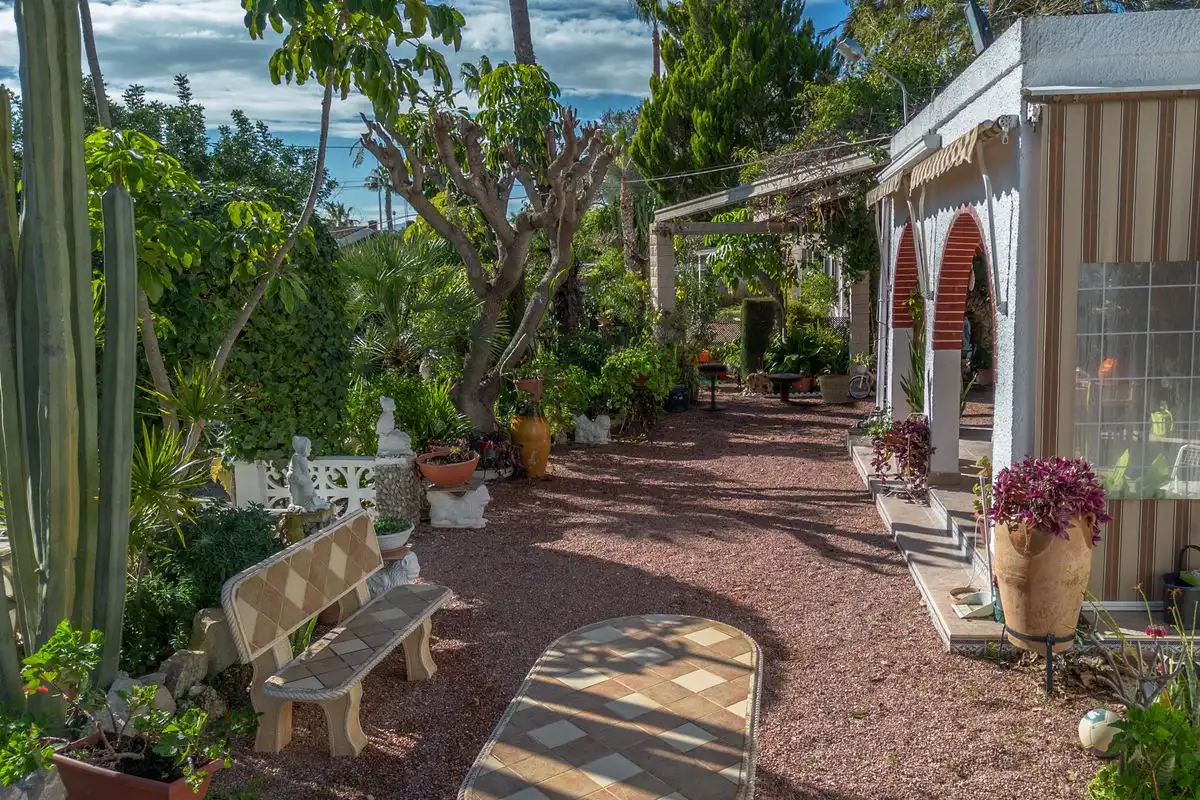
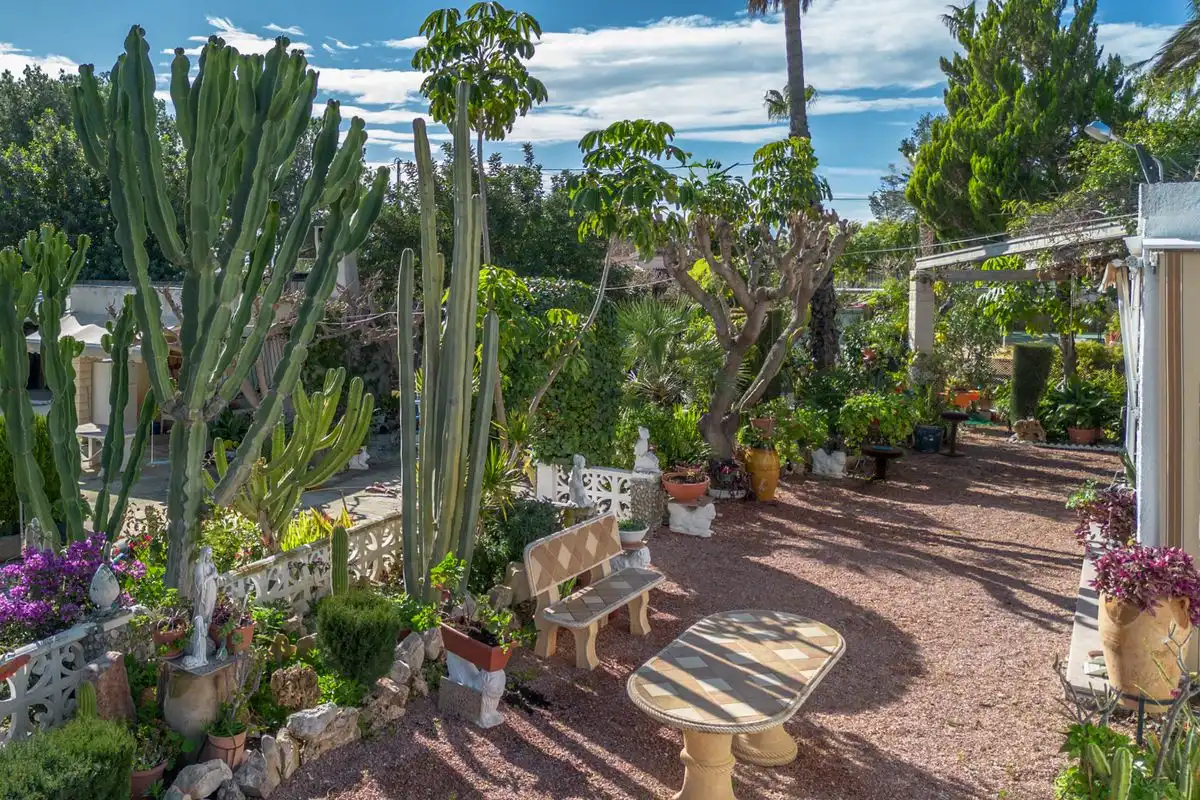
side table: present [767,374,803,401] -> present [861,445,903,478]
wooden bucket: present [819,374,851,404] -> none [1065,432,1099,462]

